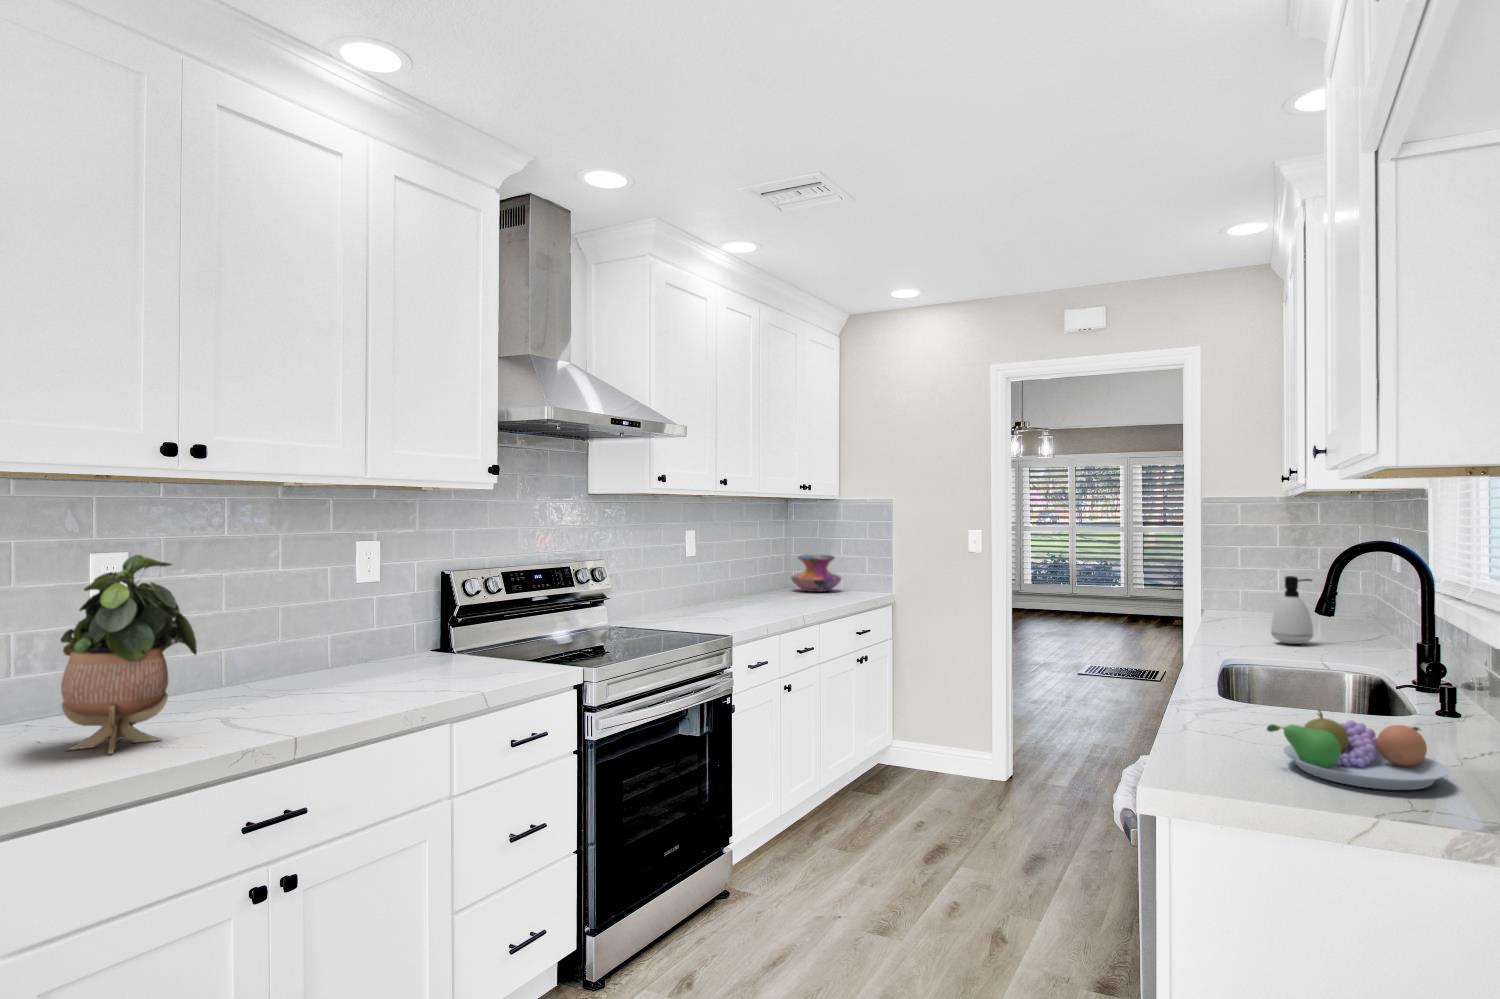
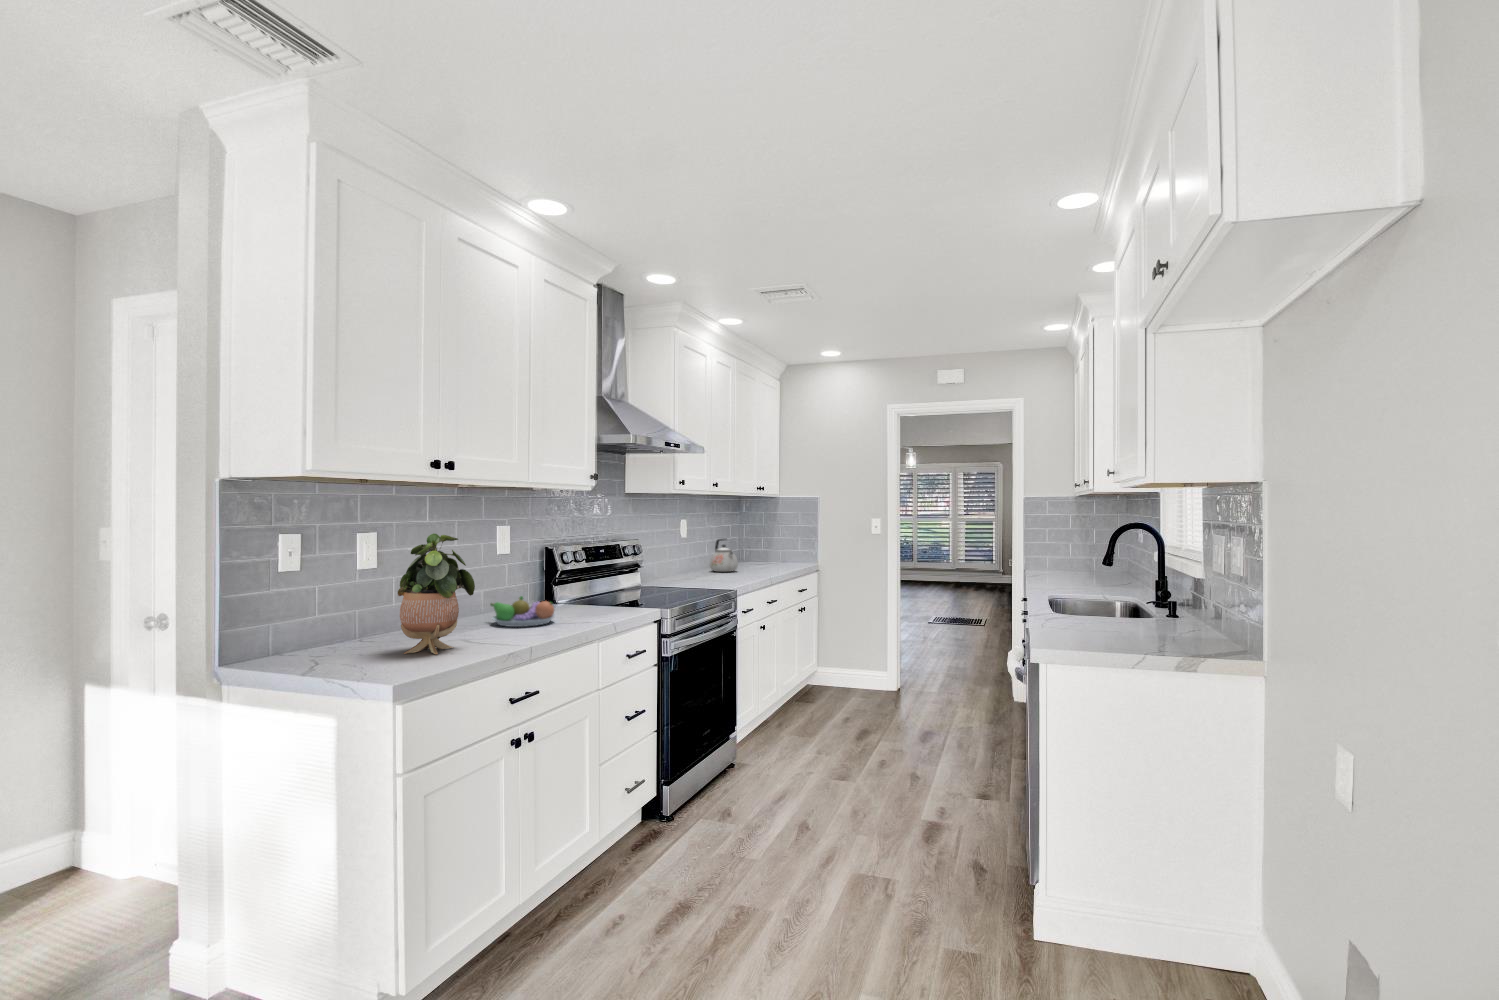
decorative vase: present [791,554,842,592] -> none [742,537,779,564]
kettle: none [732,556,772,603] -> present [710,539,738,572]
soap dispenser: present [1271,576,1313,644] -> none [1073,546,1098,588]
fruit bowl: present [1267,709,1449,790] -> present [490,596,555,627]

